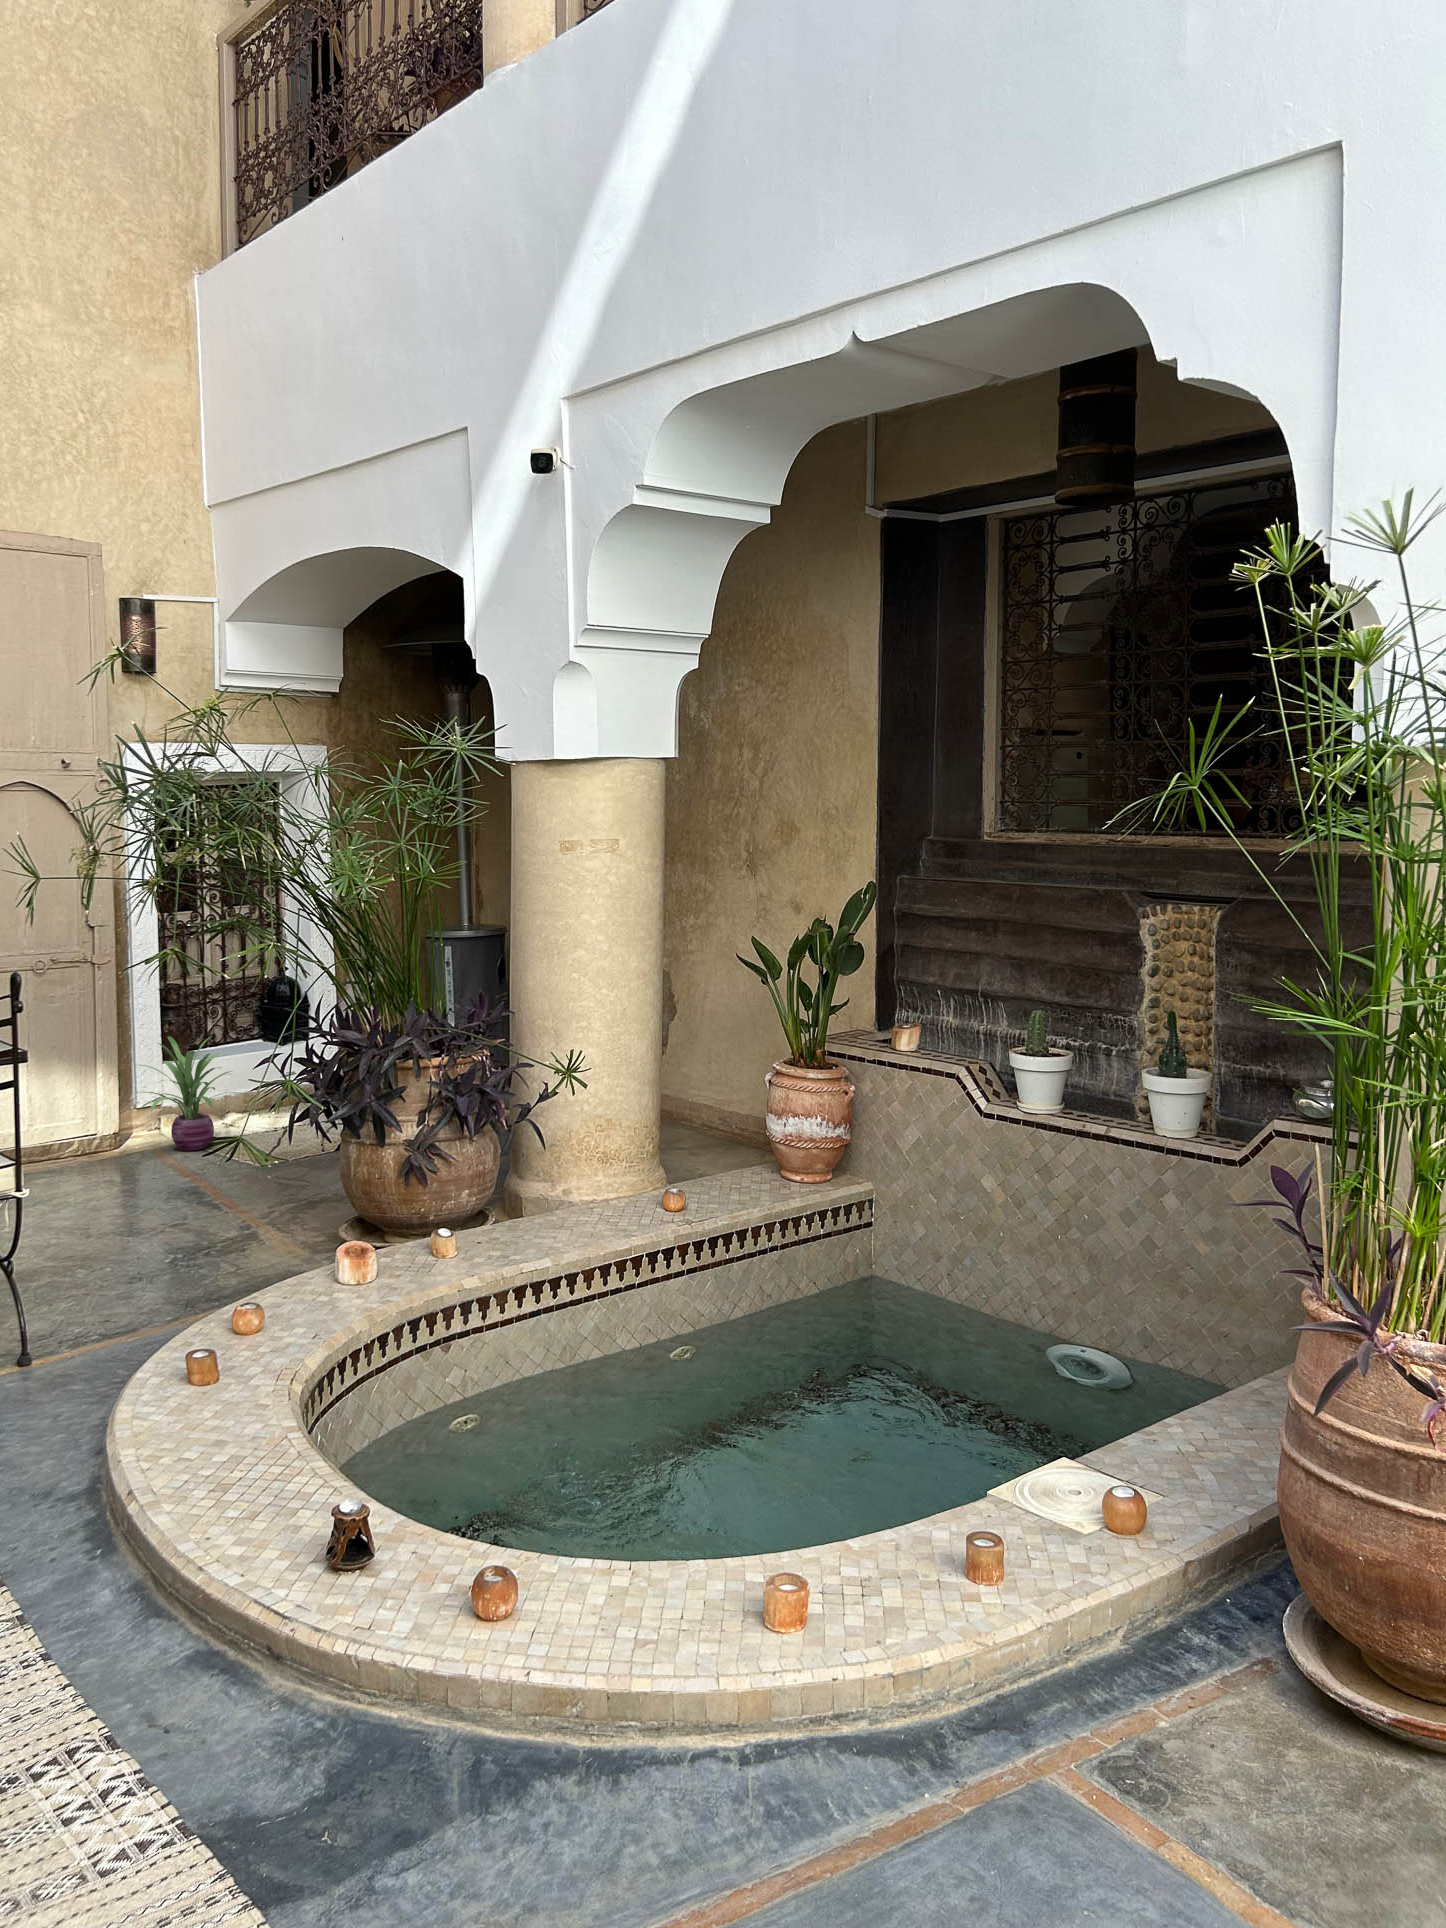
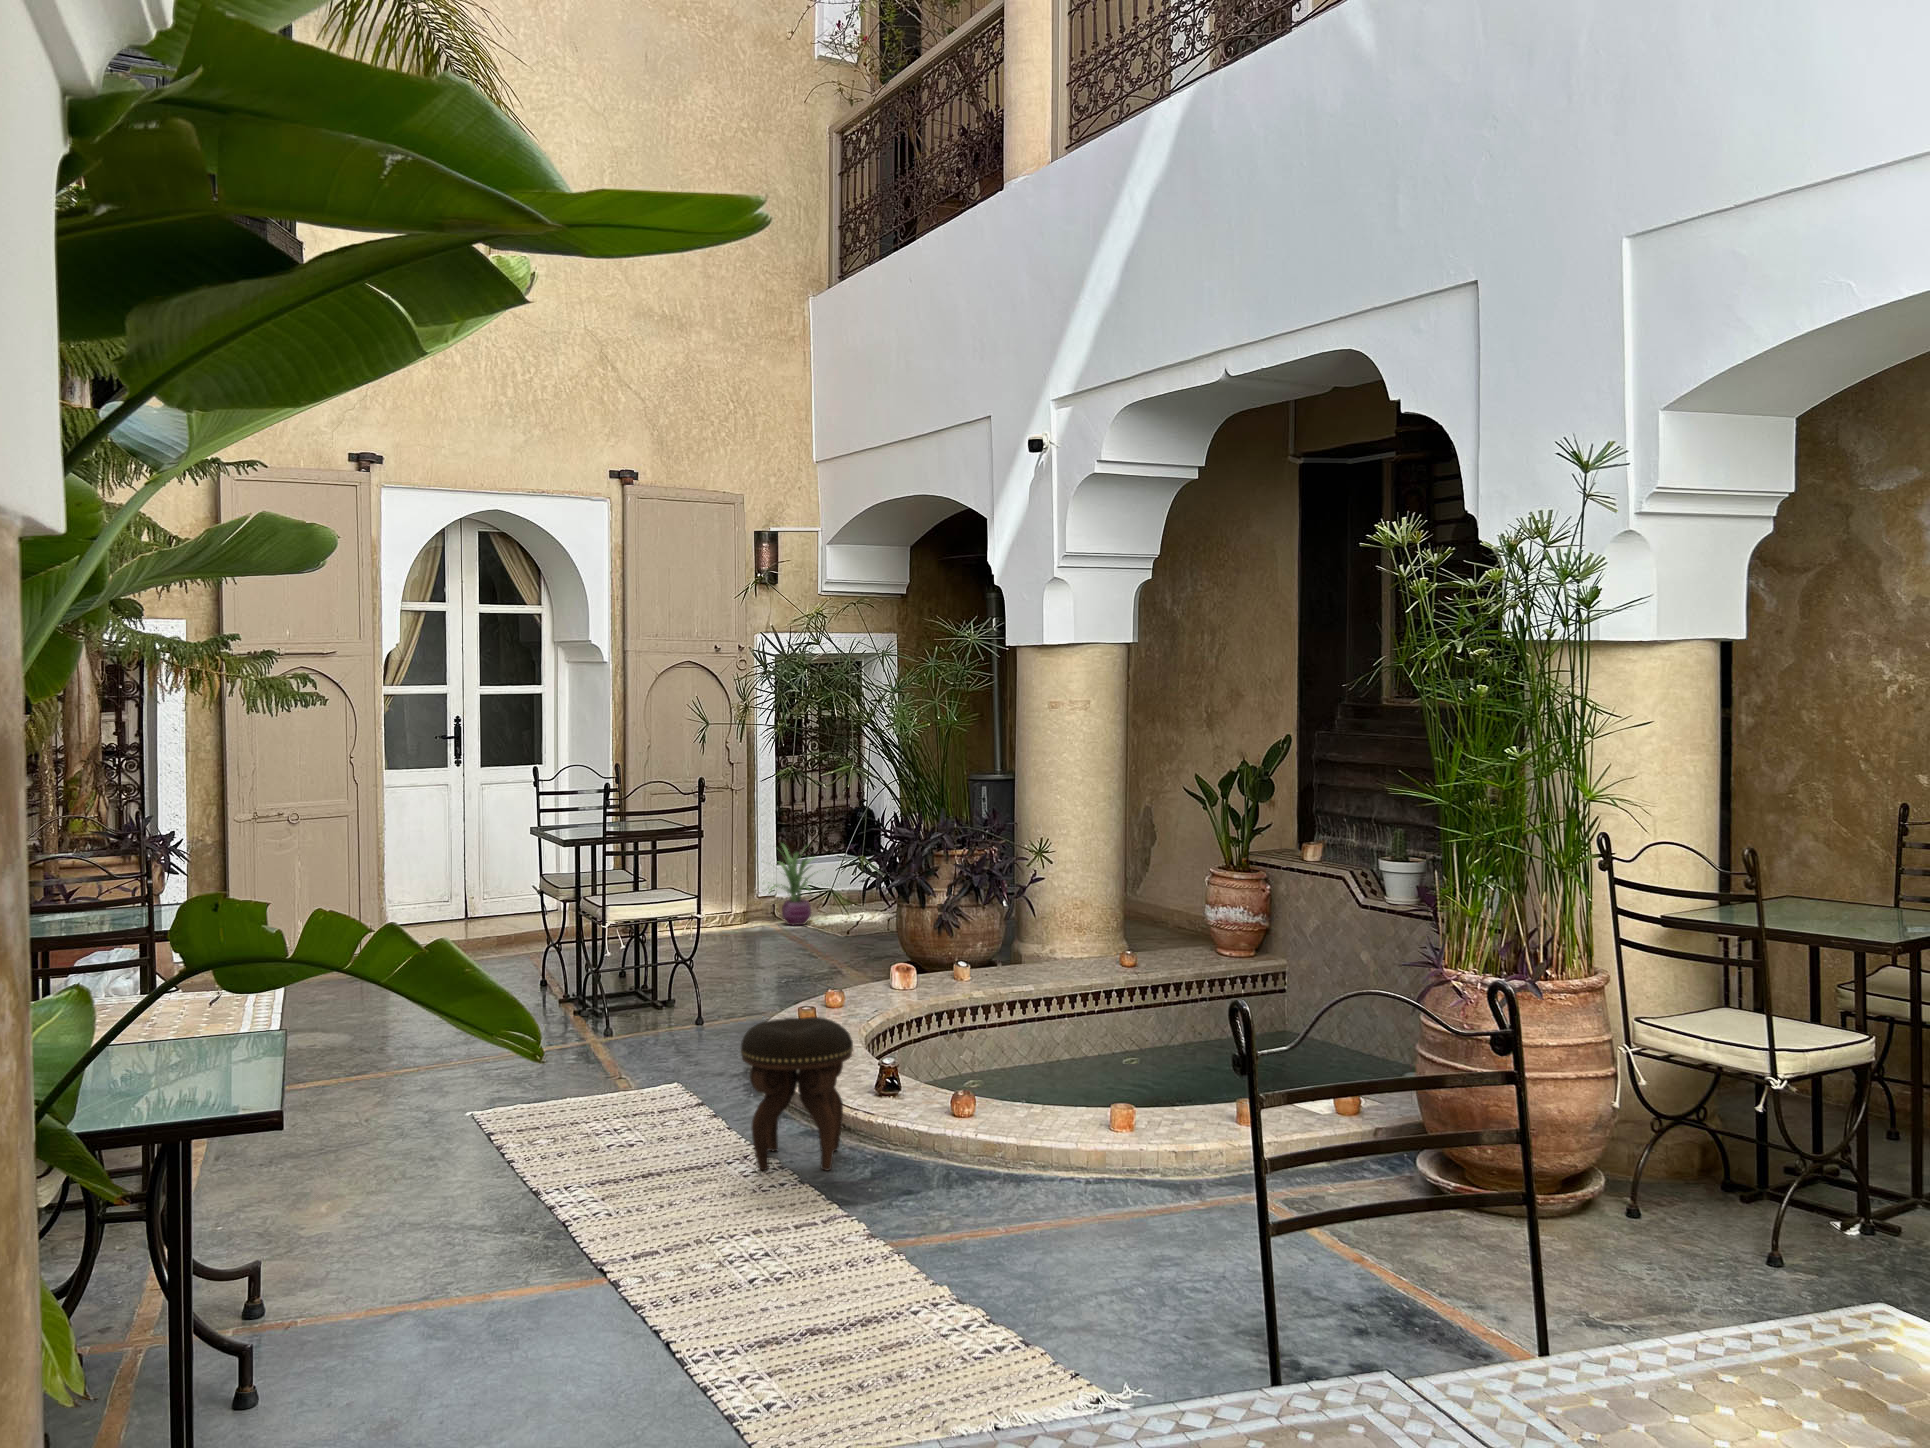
footstool: none [62,1468,288,1795] -> present [741,1017,853,1170]

